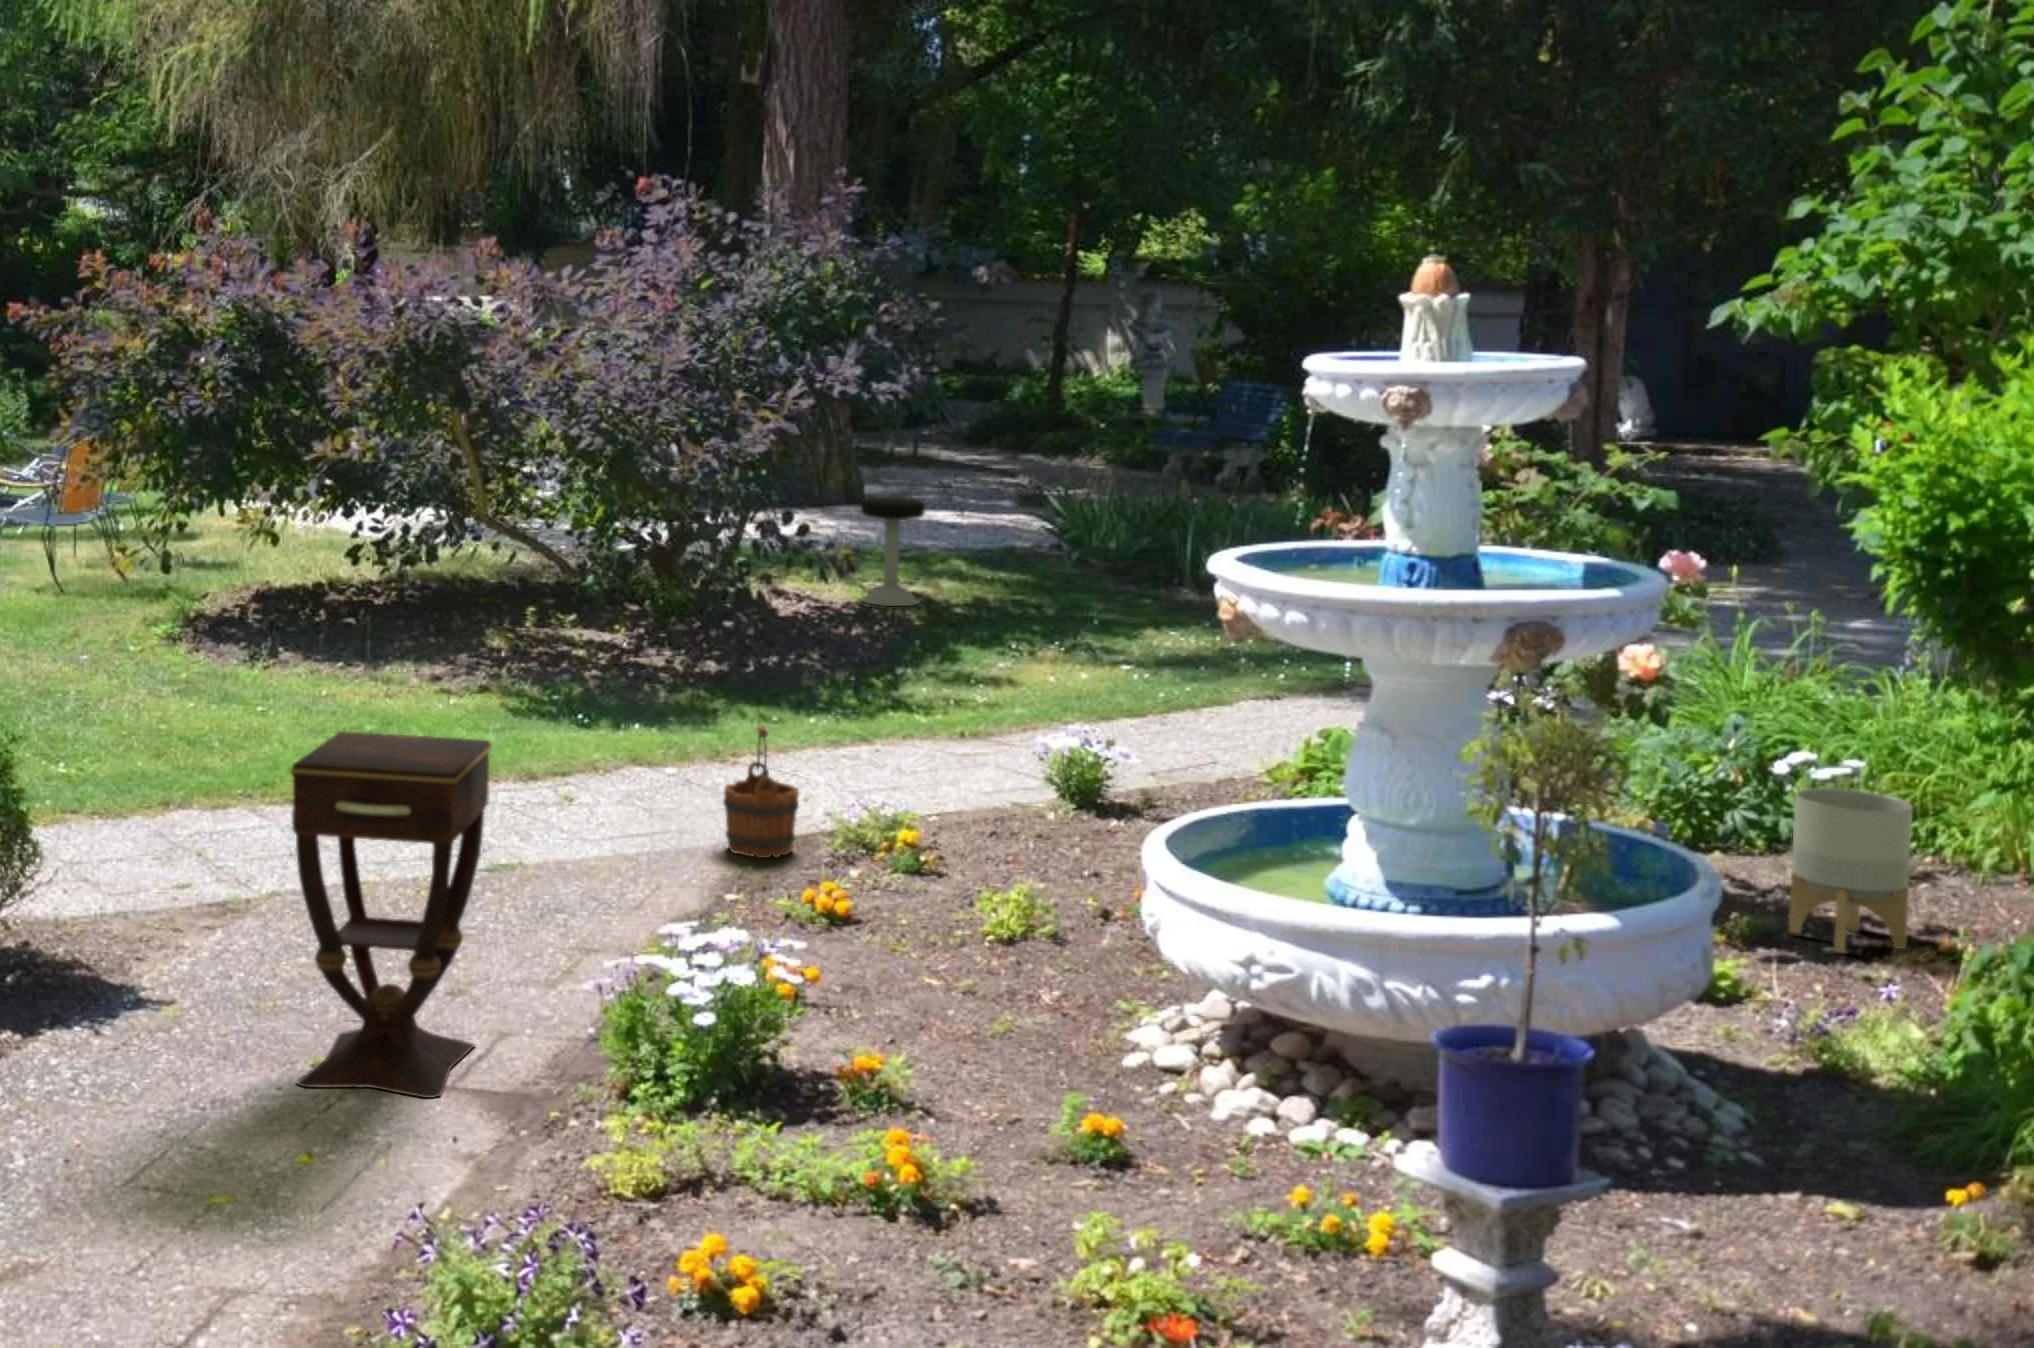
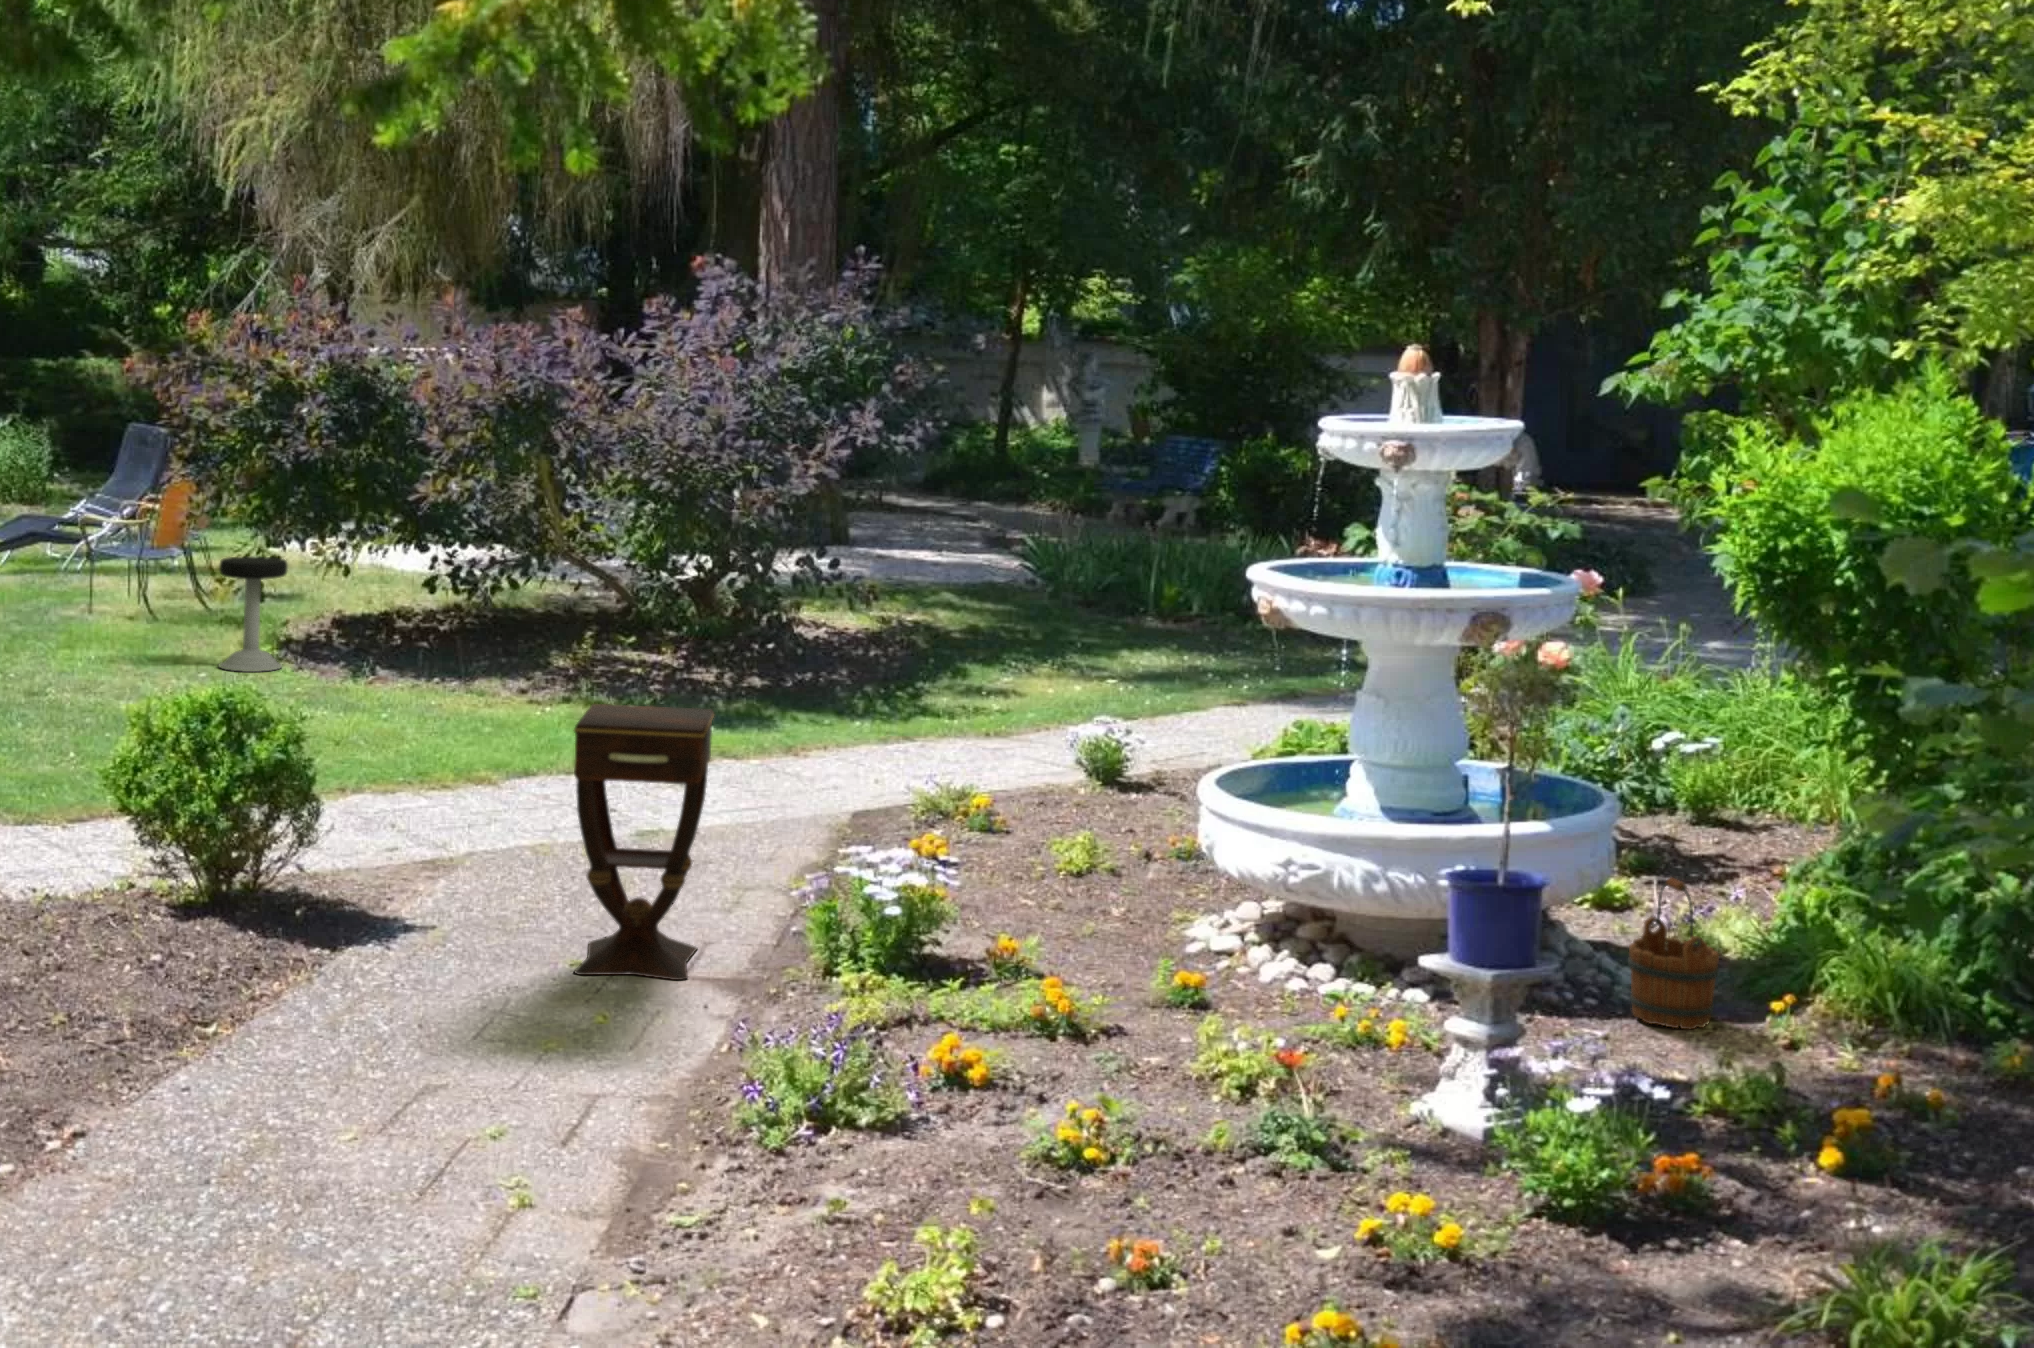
stool: present [861,498,925,606] -> present [219,556,288,672]
wooden bucket: present [723,726,799,858] -> present [1628,878,1719,1029]
planter: present [1789,788,1912,953] -> none [1664,750,1753,873]

